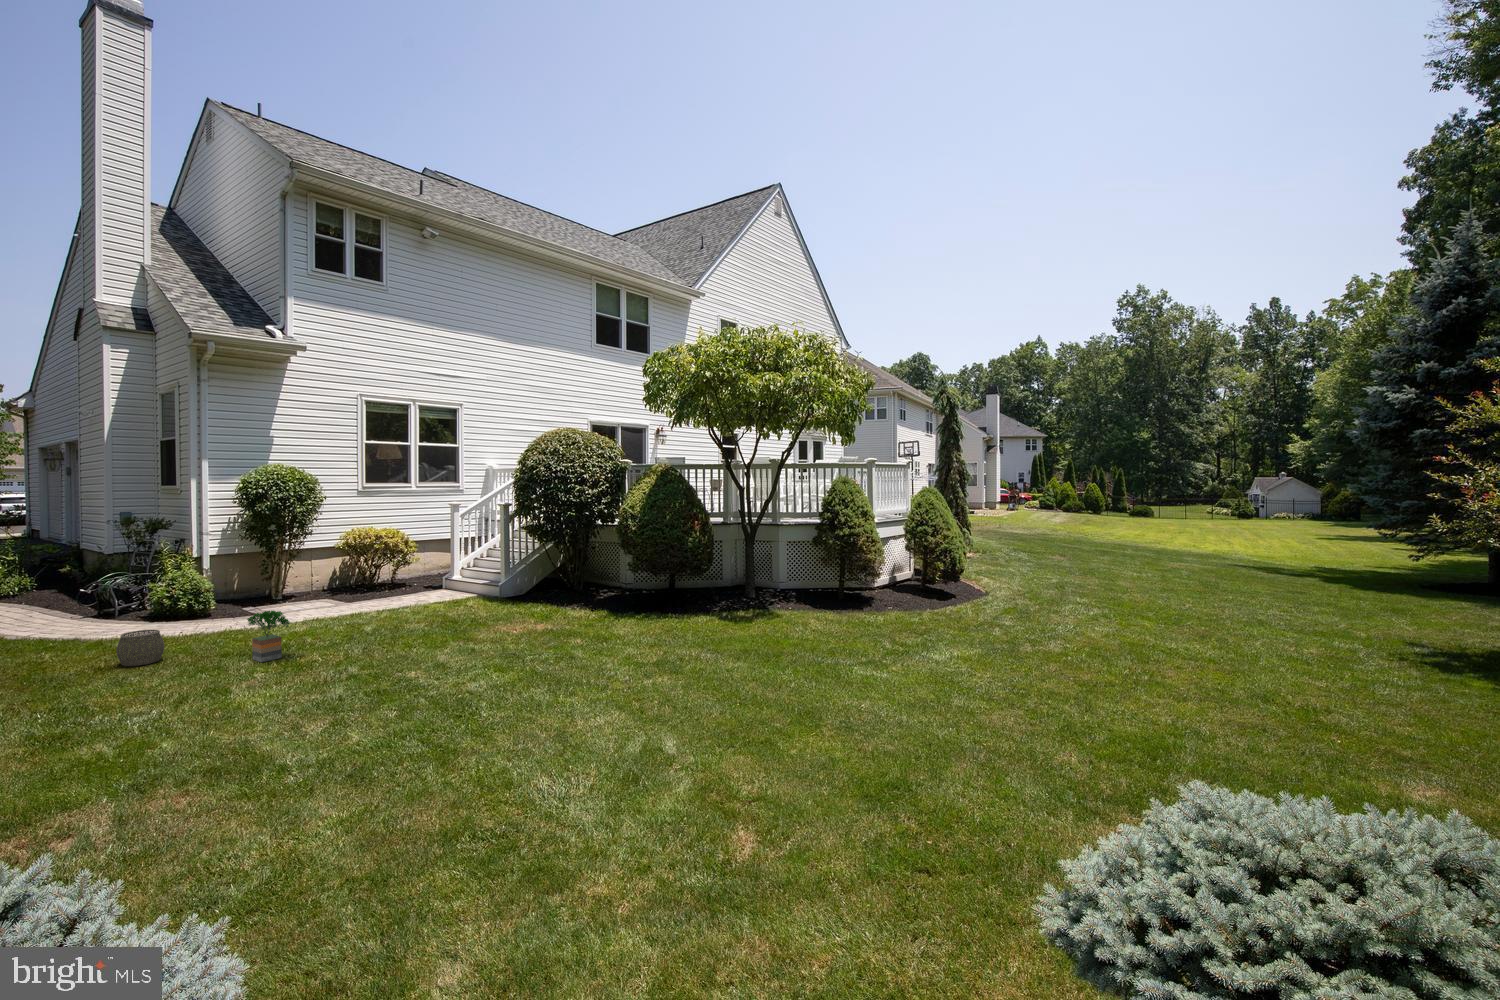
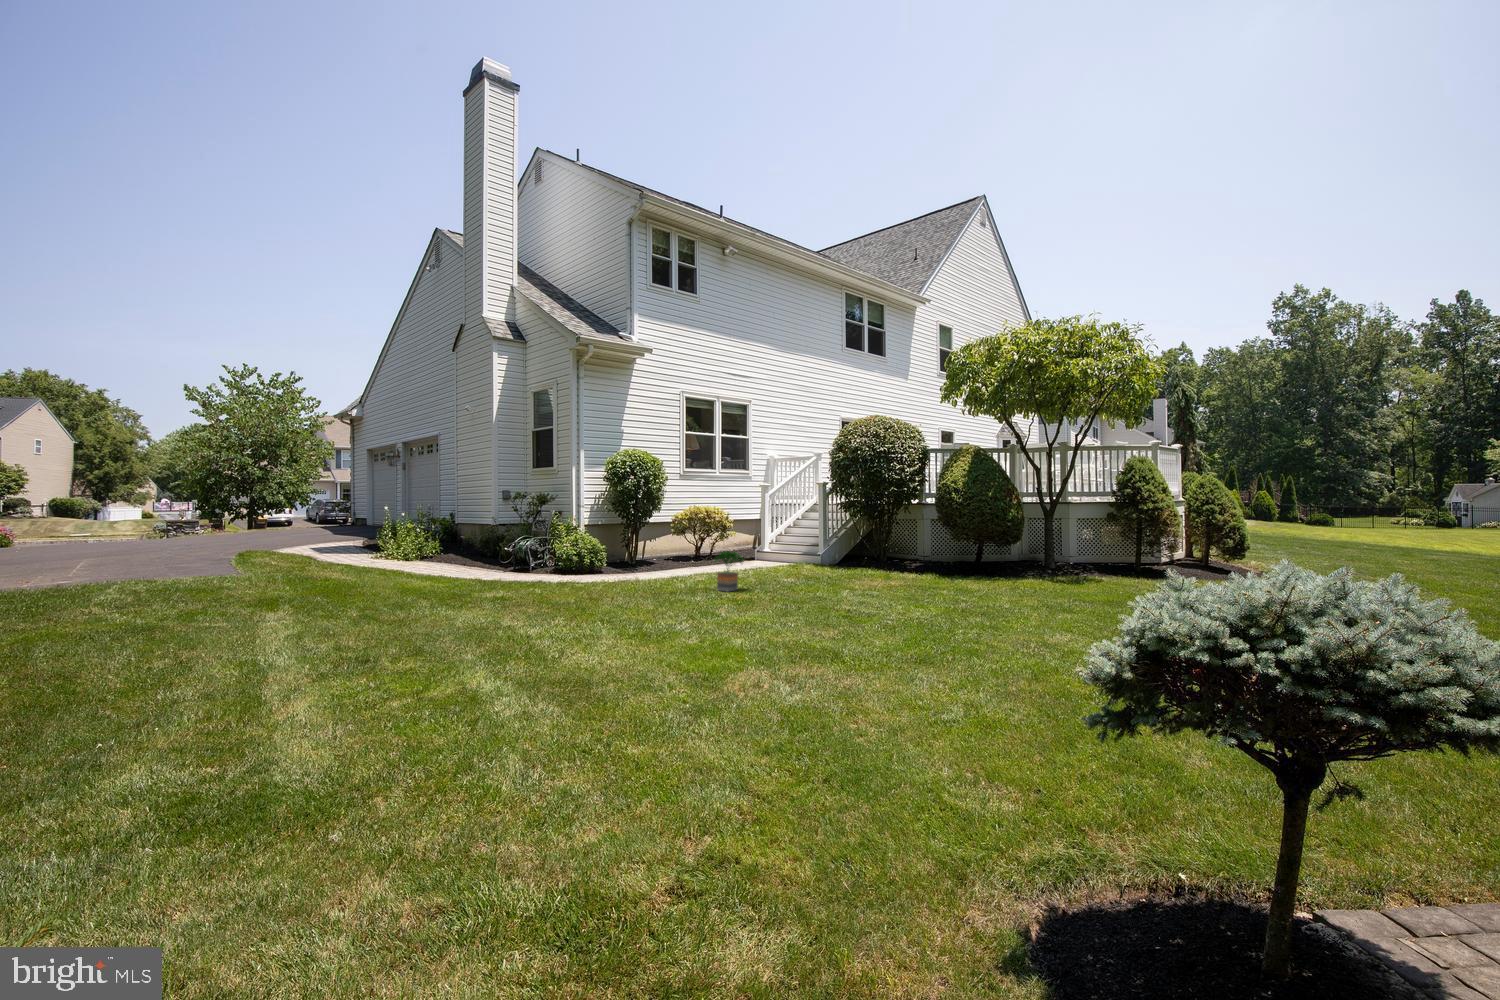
woven basket: present [116,630,165,666] -> none [622,565,651,591]

